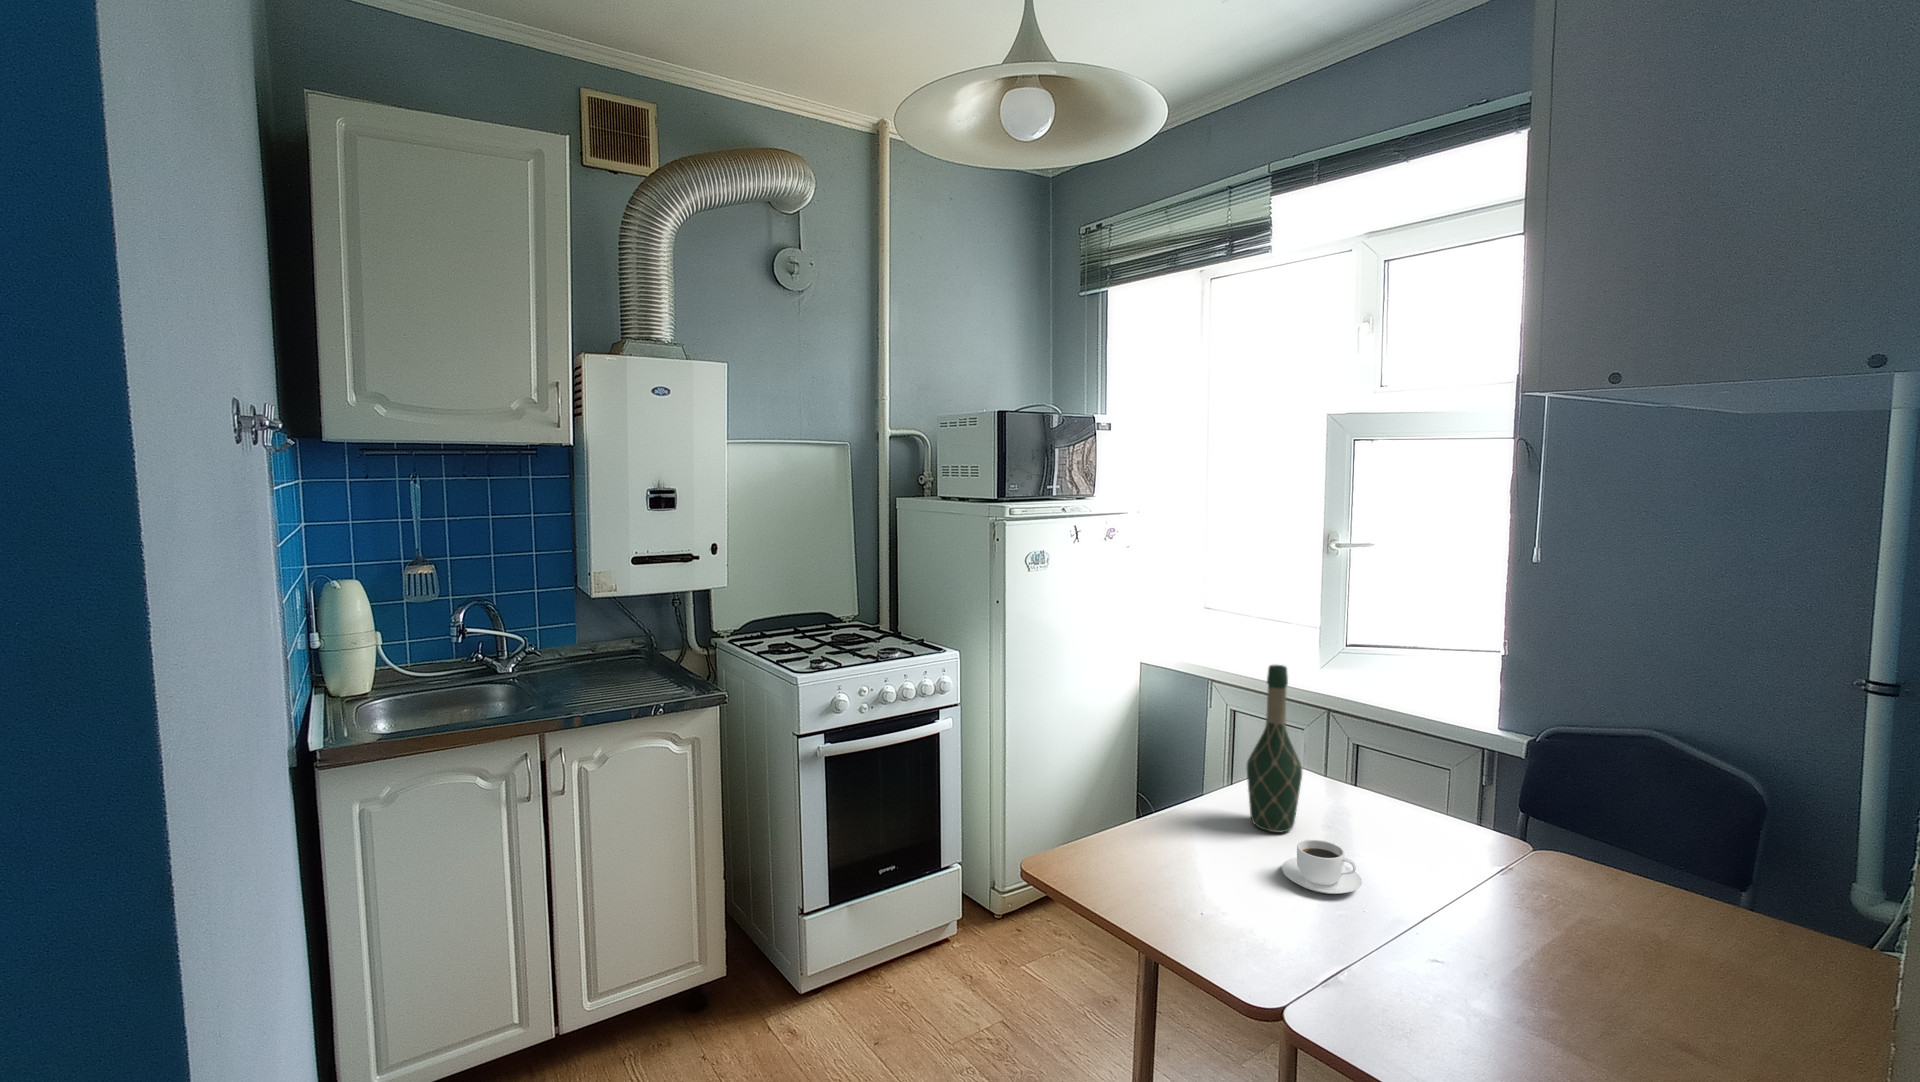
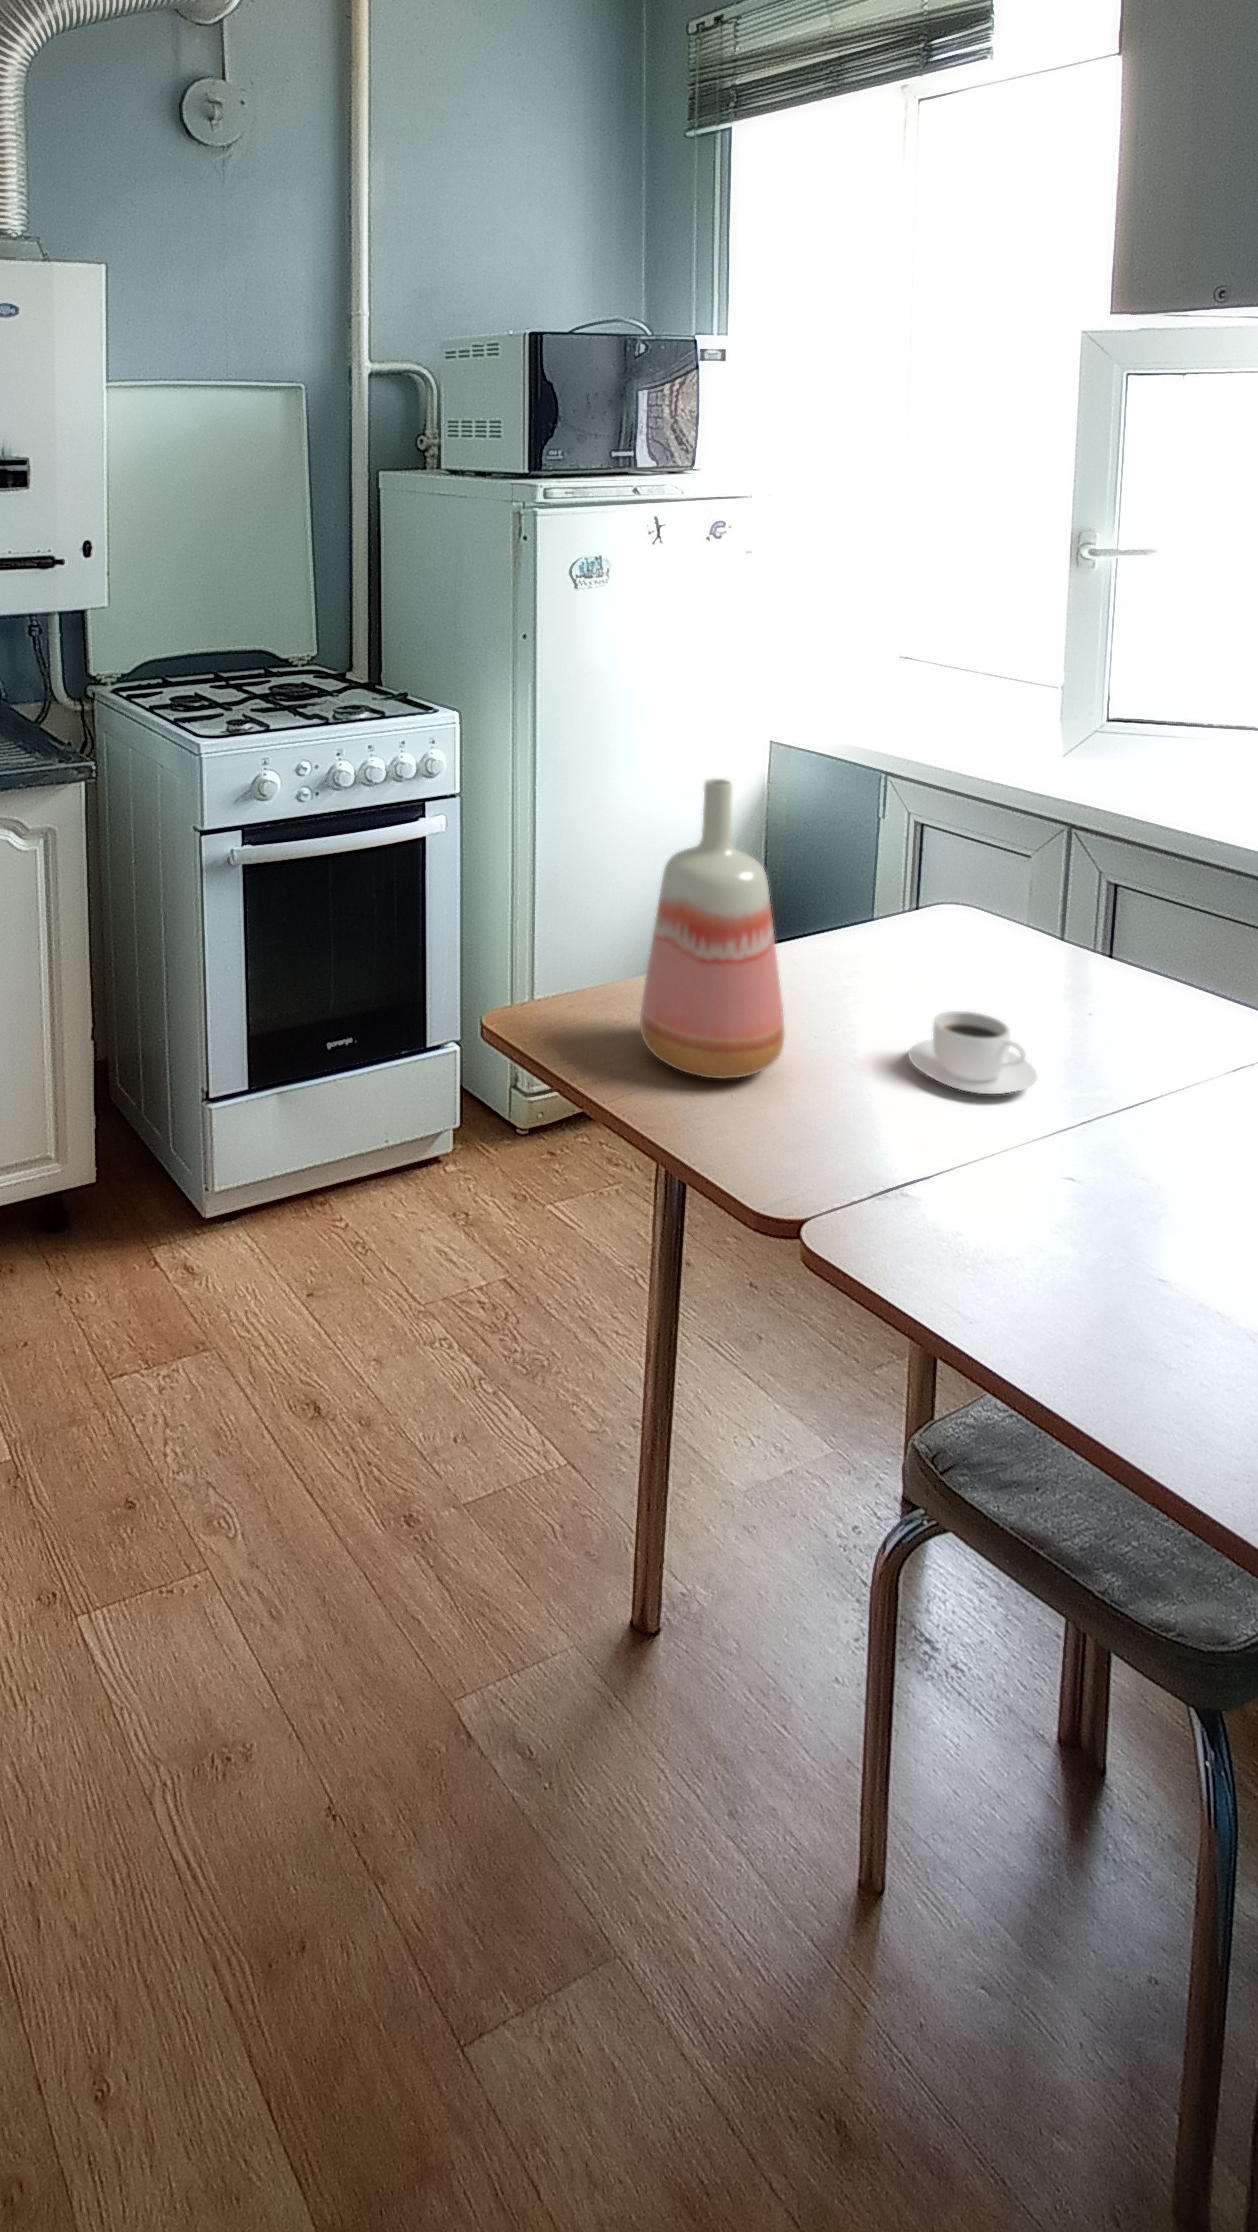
wine bottle: present [1247,665,1302,832] -> none [875,736,965,1002]
vase: none [1116,698,1209,894] -> present [640,779,784,1079]

